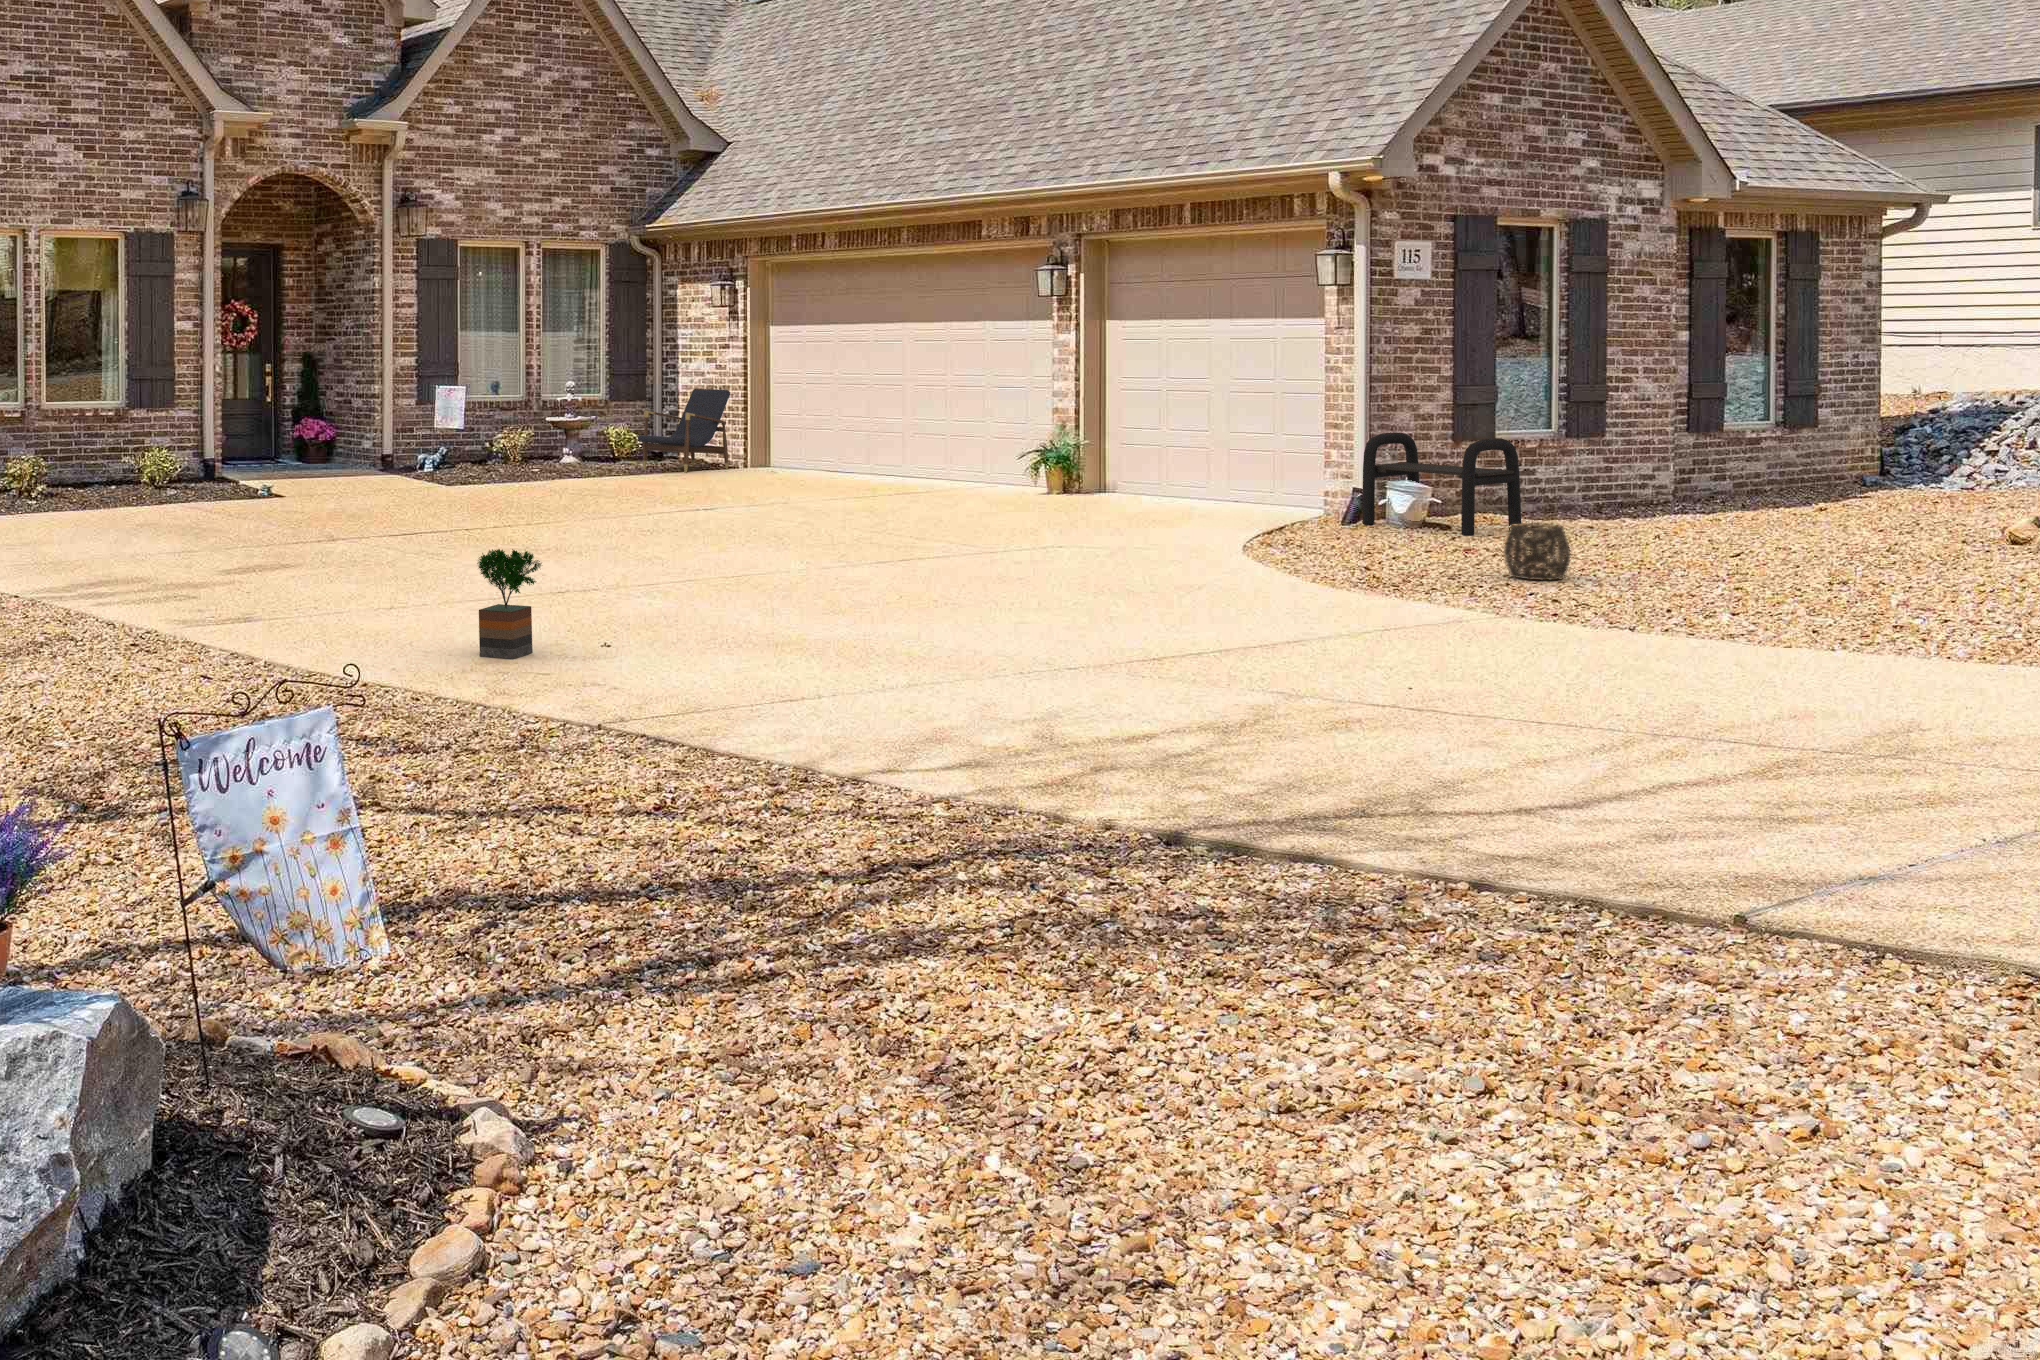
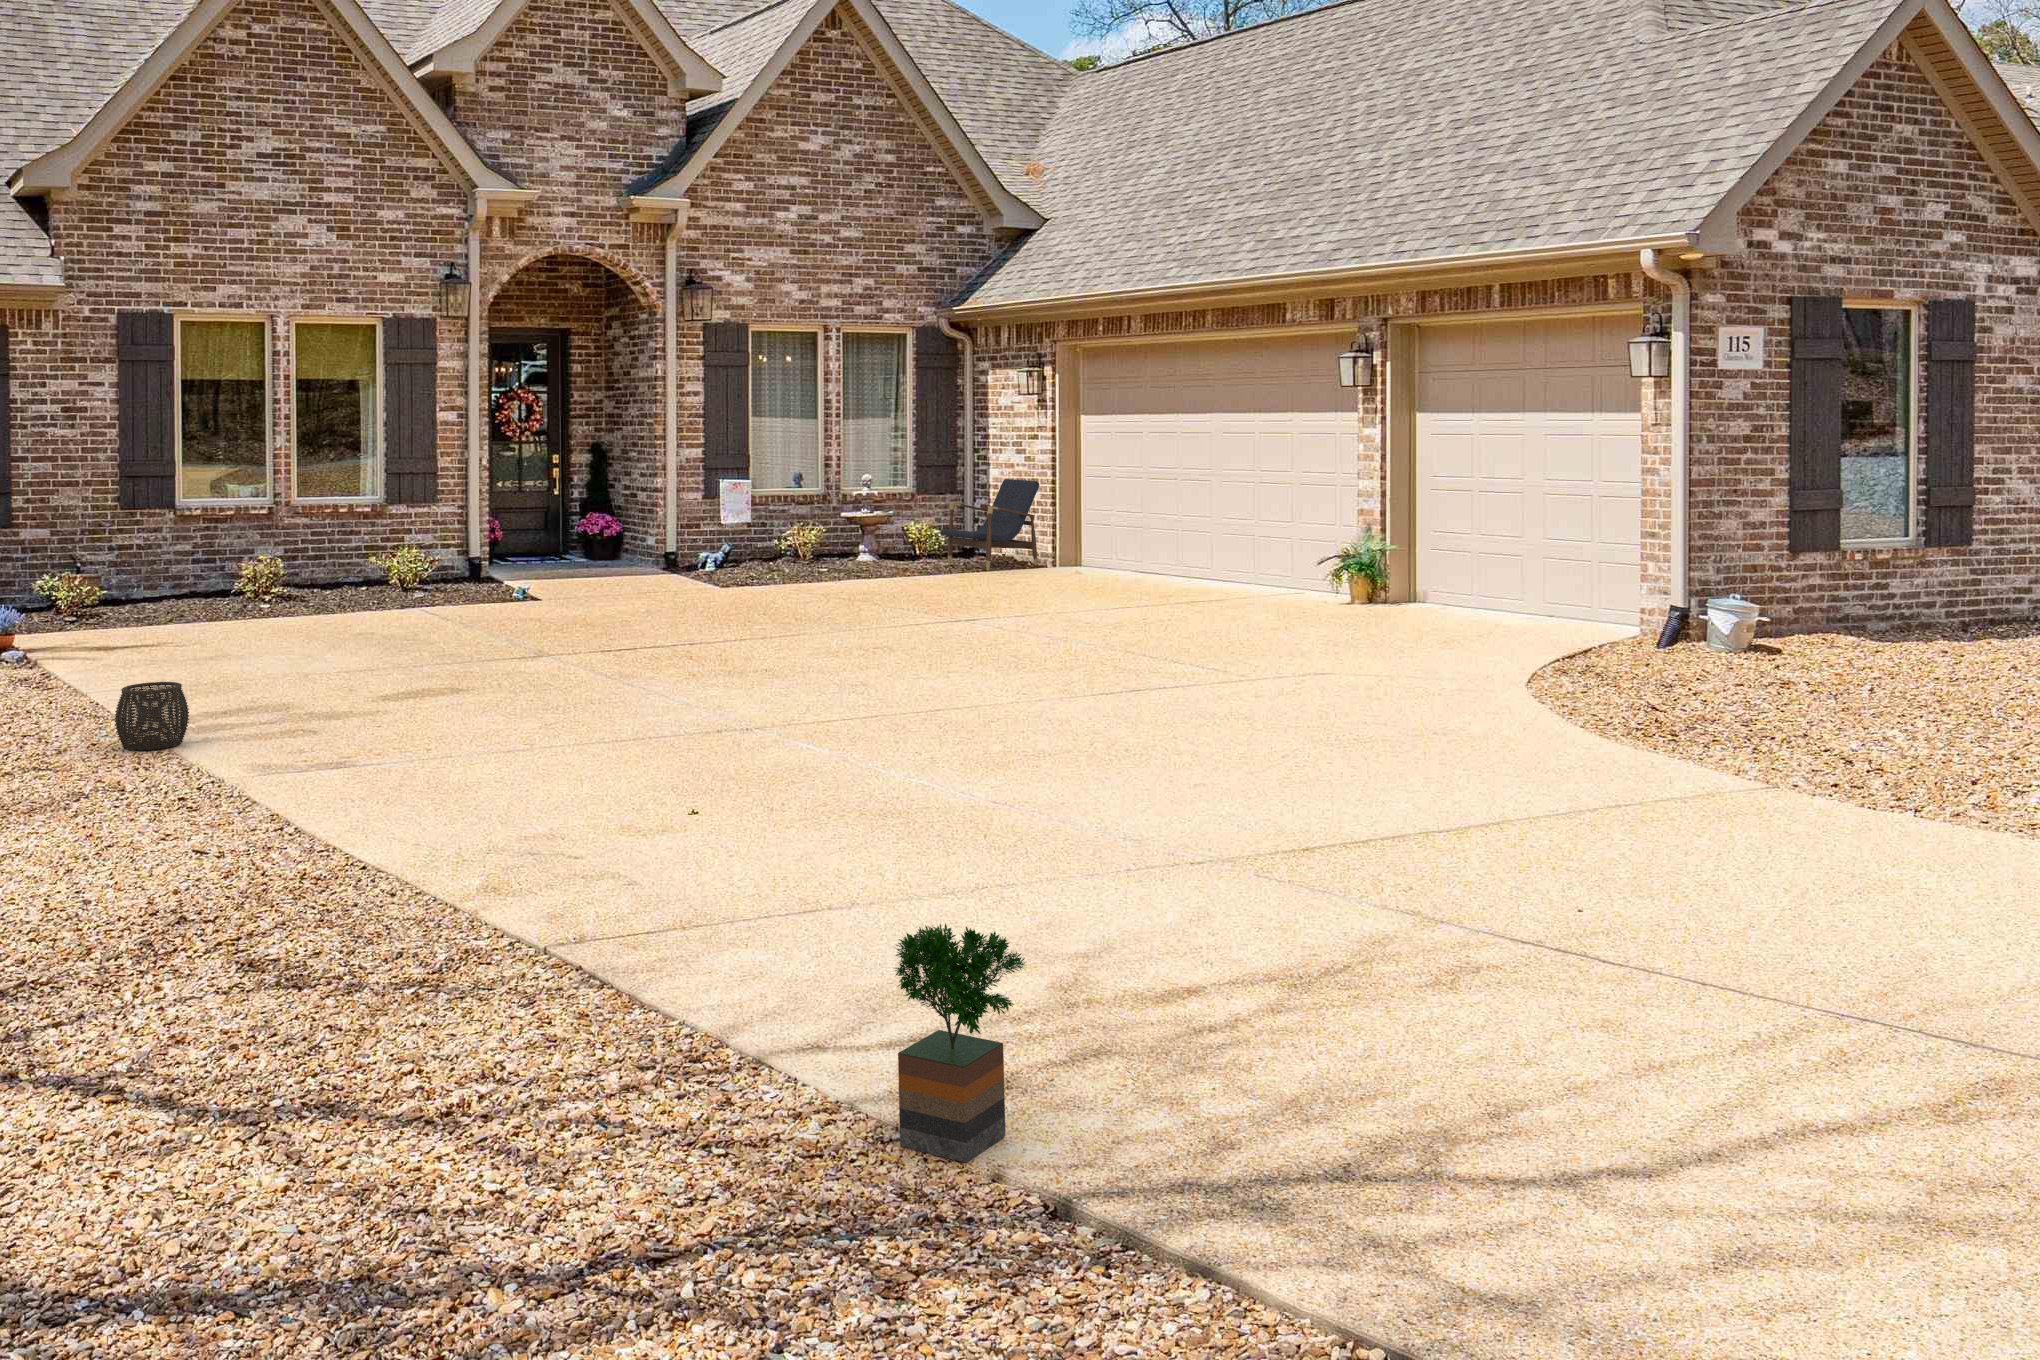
bench: present [1362,432,1521,536] -> none [1675,546,1854,668]
woven basket: present [1504,523,1570,580] -> present [114,682,189,751]
potted tree: present [477,549,542,659] -> present [894,924,1026,1163]

